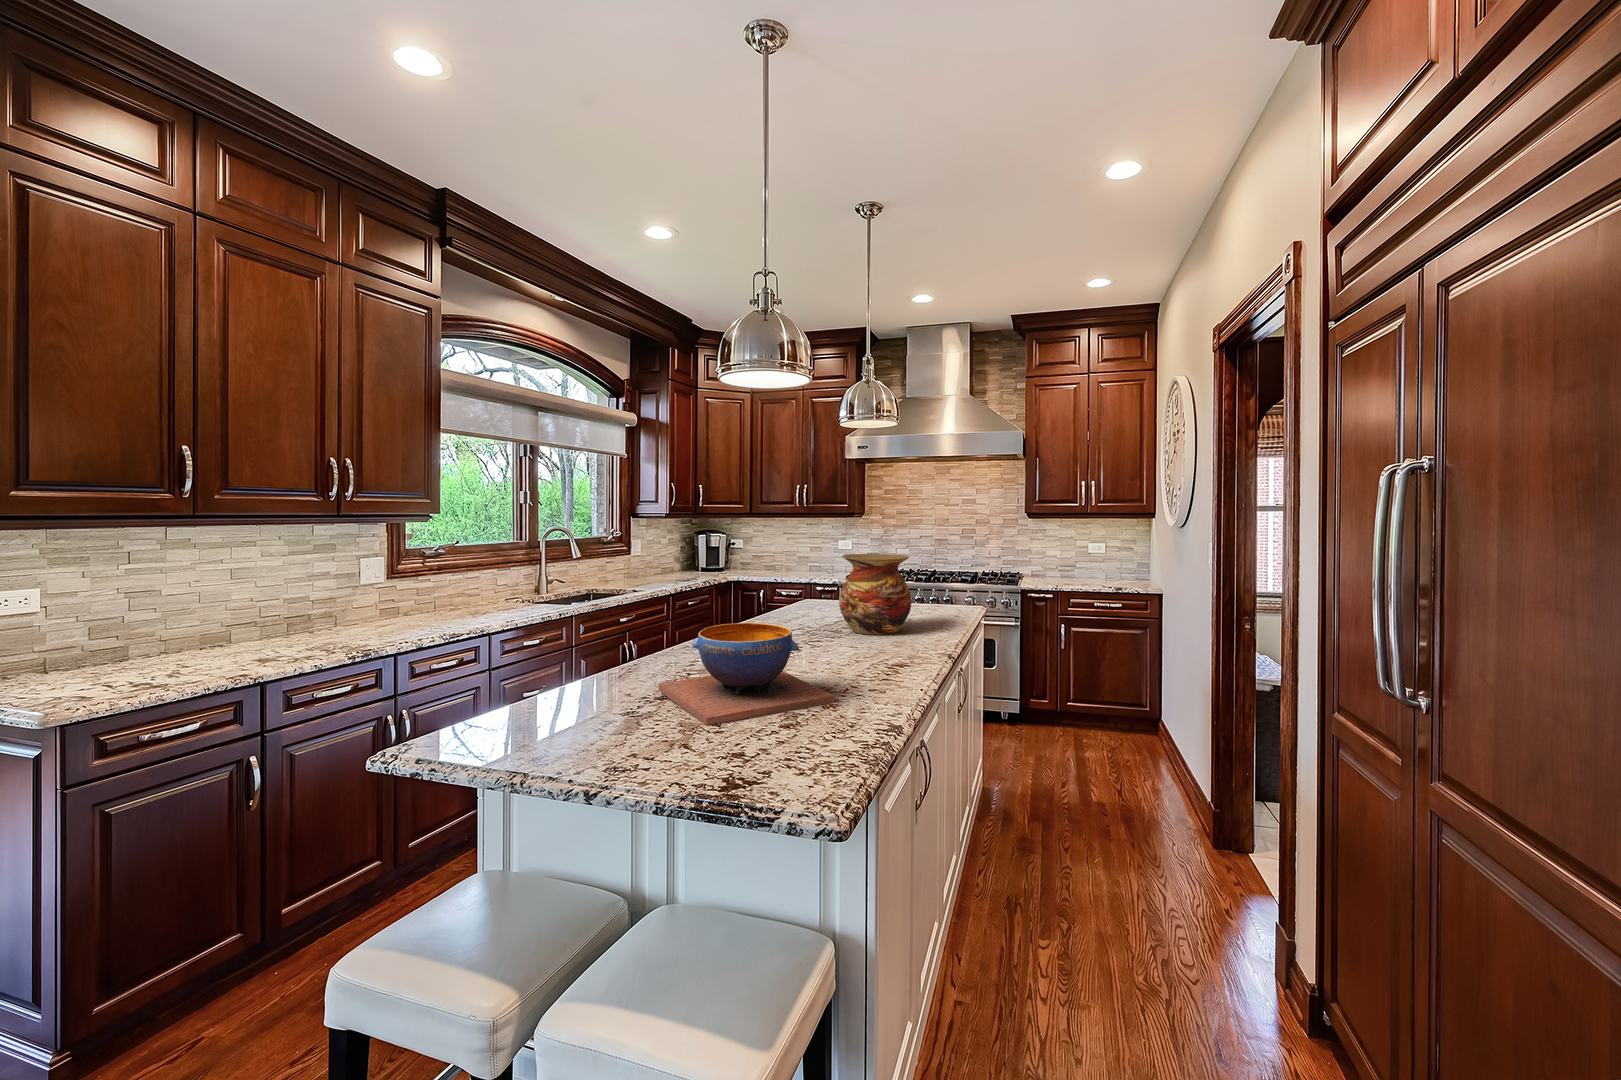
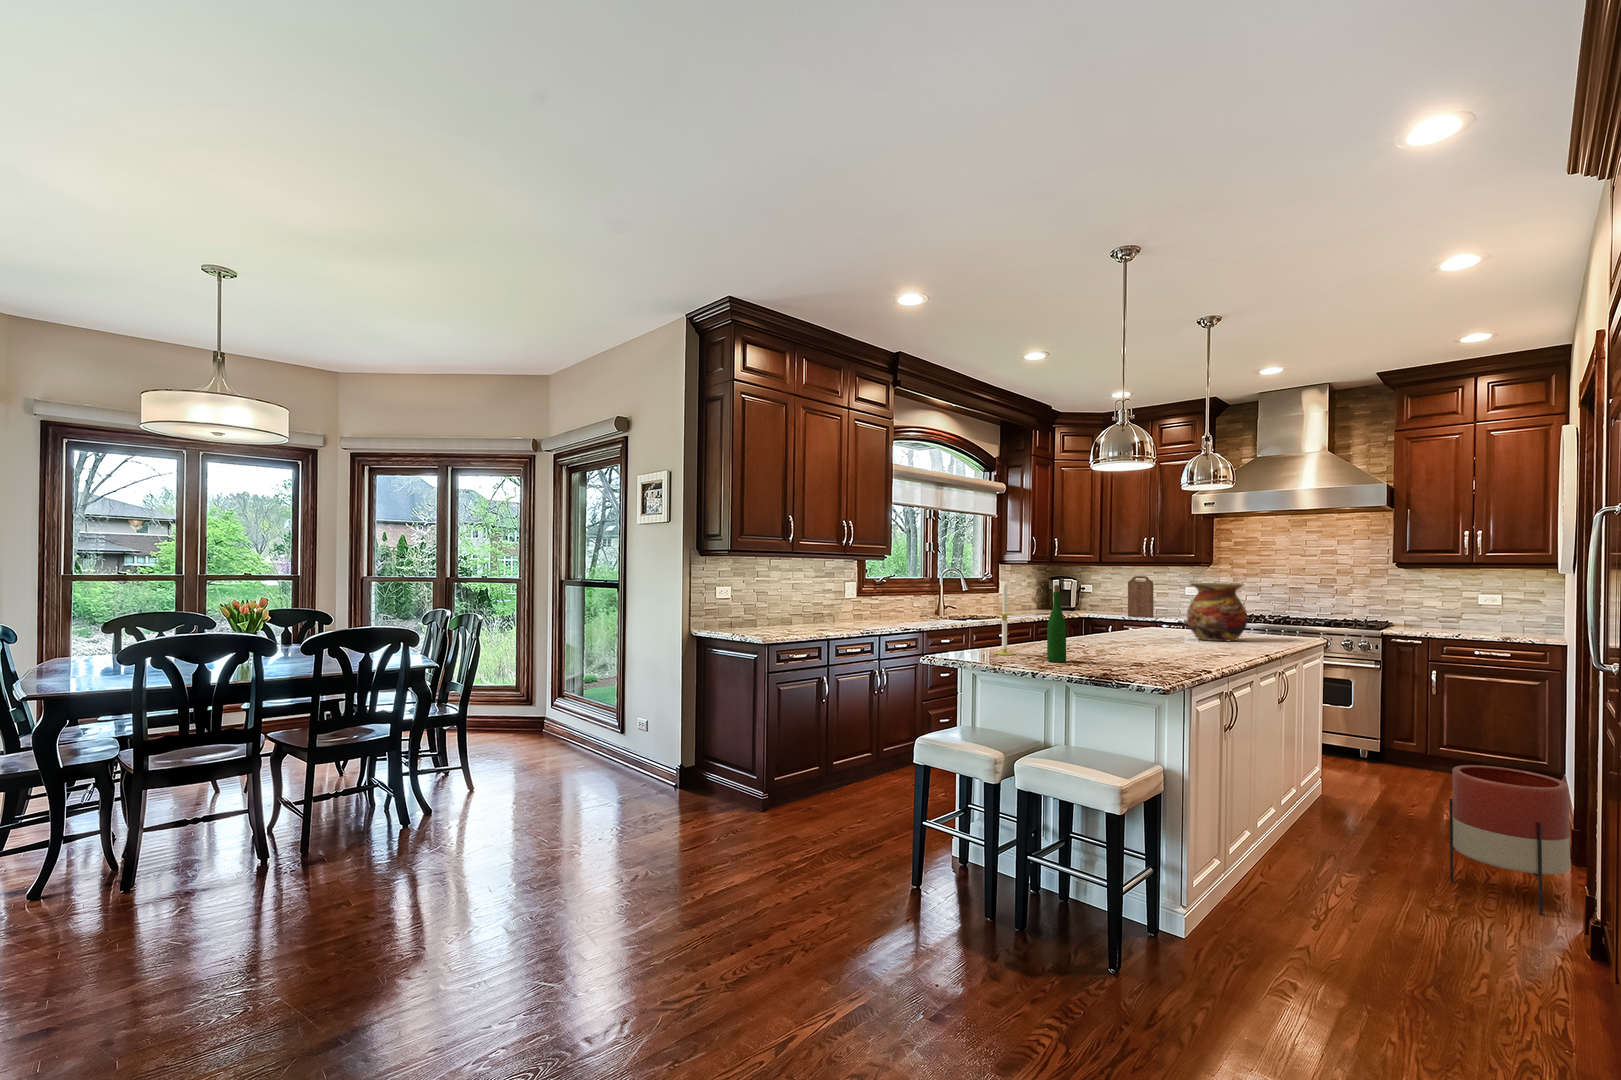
cutting board: none [777,528,803,574] -> present [1128,576,1153,617]
candle: none [501,592,543,744] -> present [995,581,1014,655]
wine bottle: none [581,614,623,778] -> present [1047,585,1066,662]
decorative bowl: present [658,623,835,725] -> none [1067,611,1181,657]
planter: none [1146,791,1284,1003] -> present [1450,765,1570,915]

